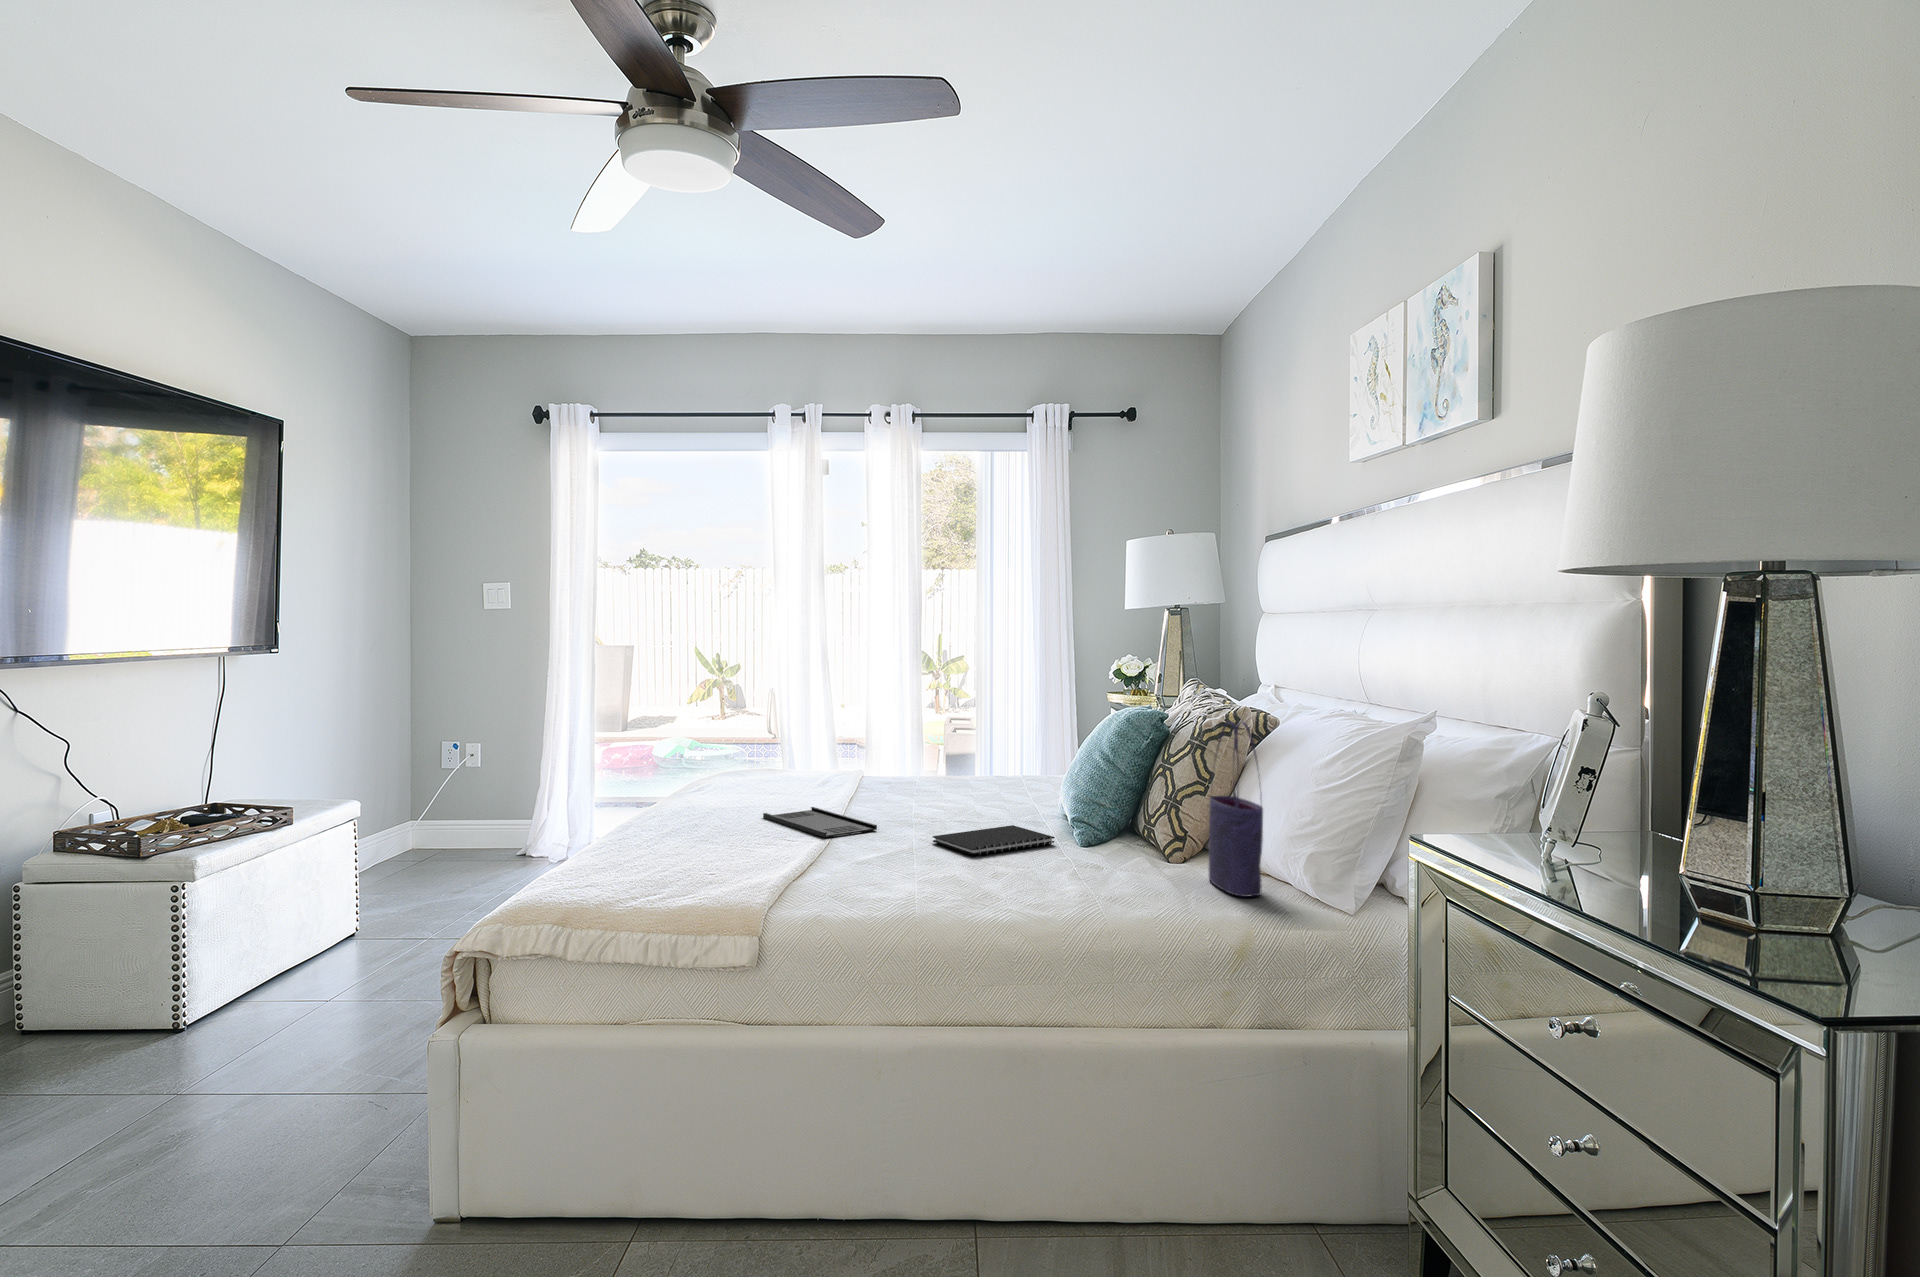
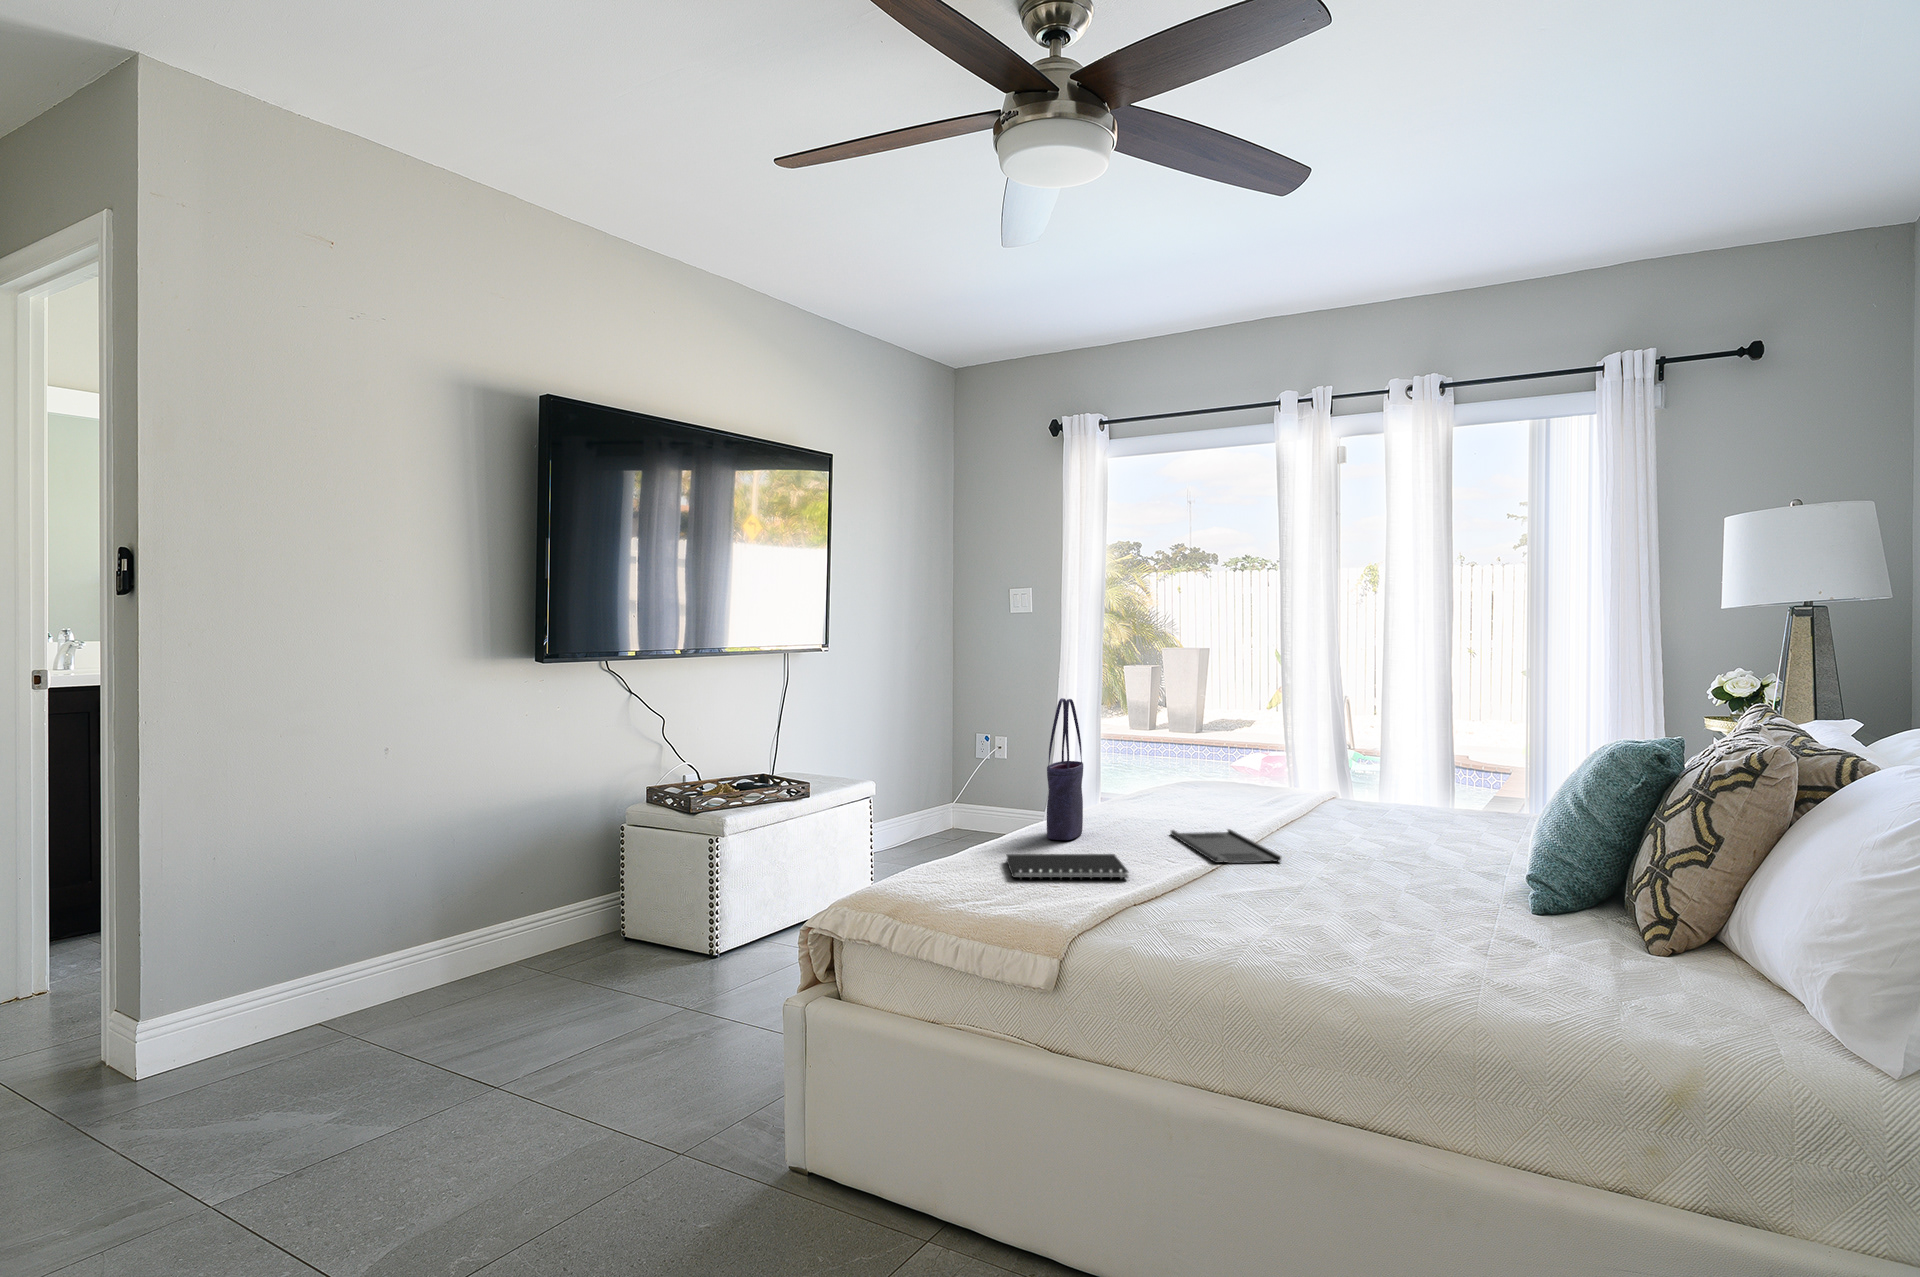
tote bag: present [1209,722,1263,897] -> present [1047,698,1083,840]
notebook: present [933,825,1055,856] -> present [1006,854,1128,879]

